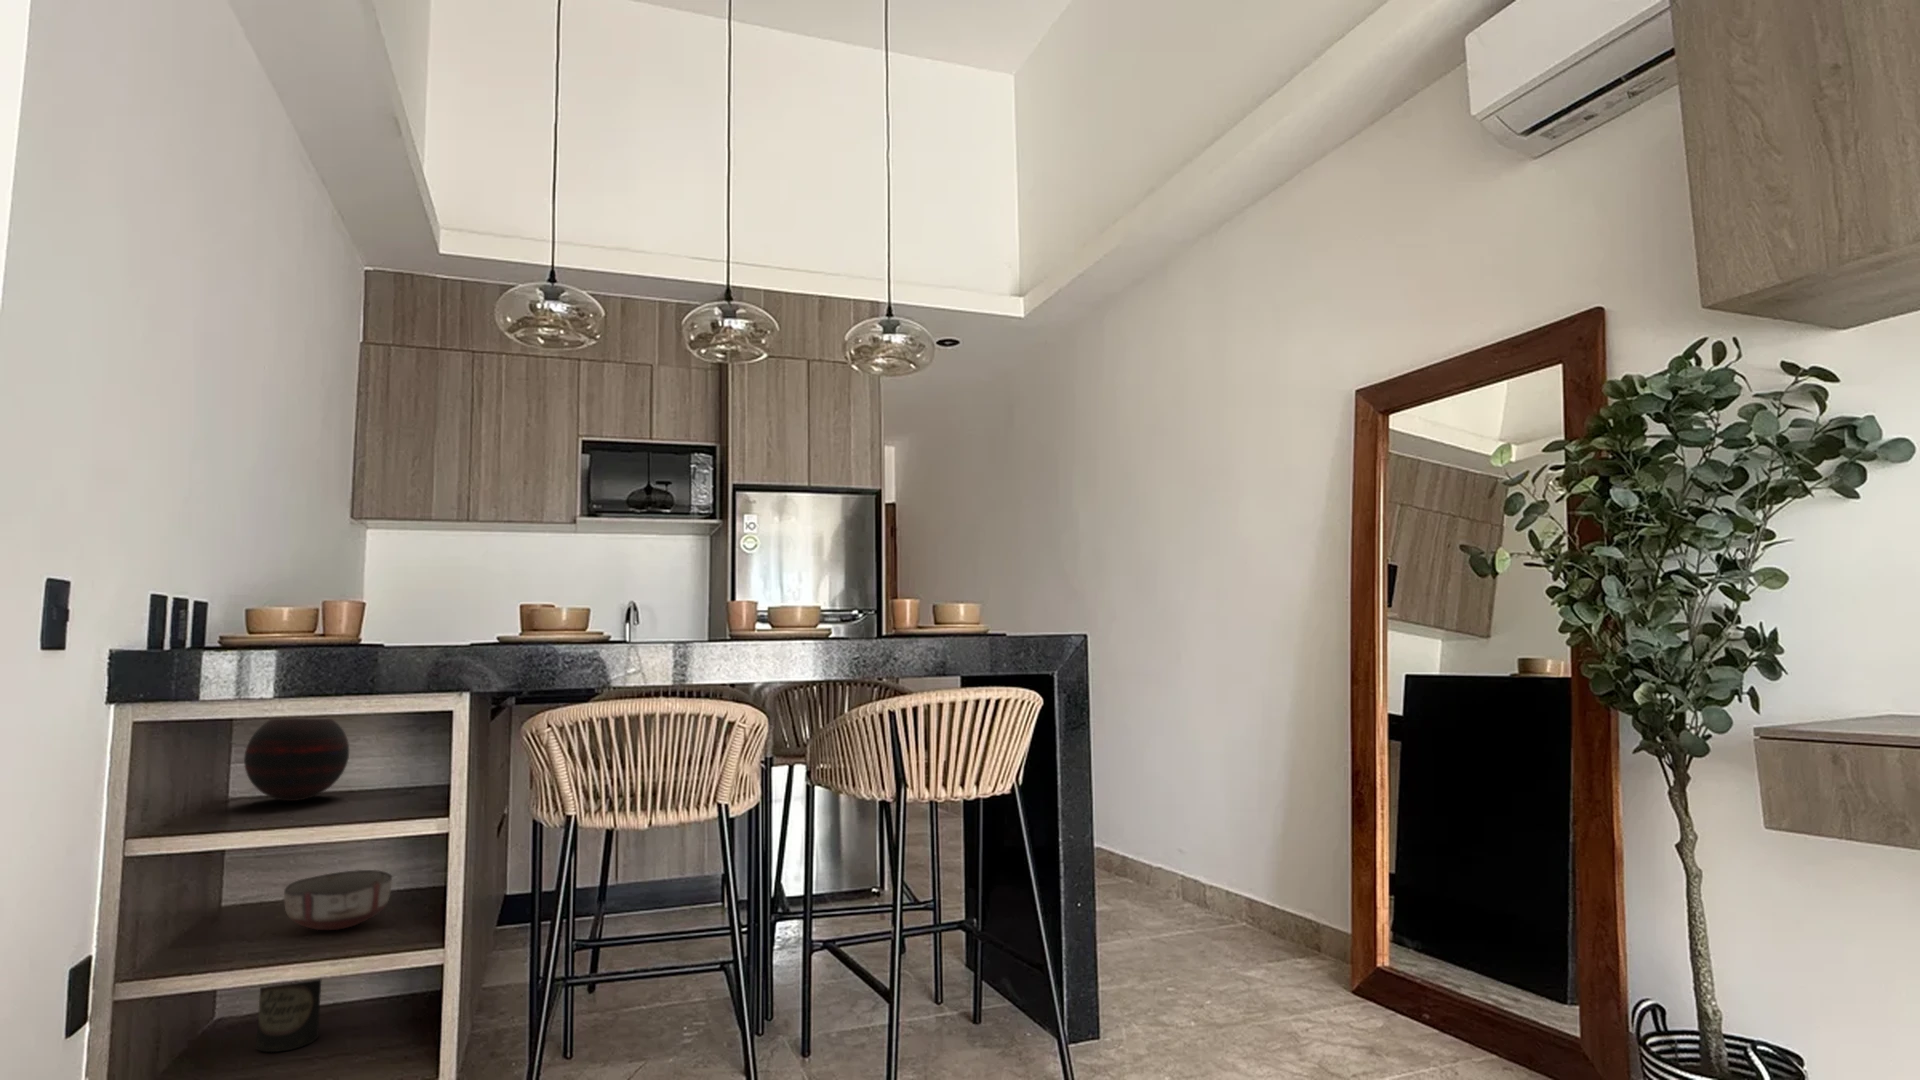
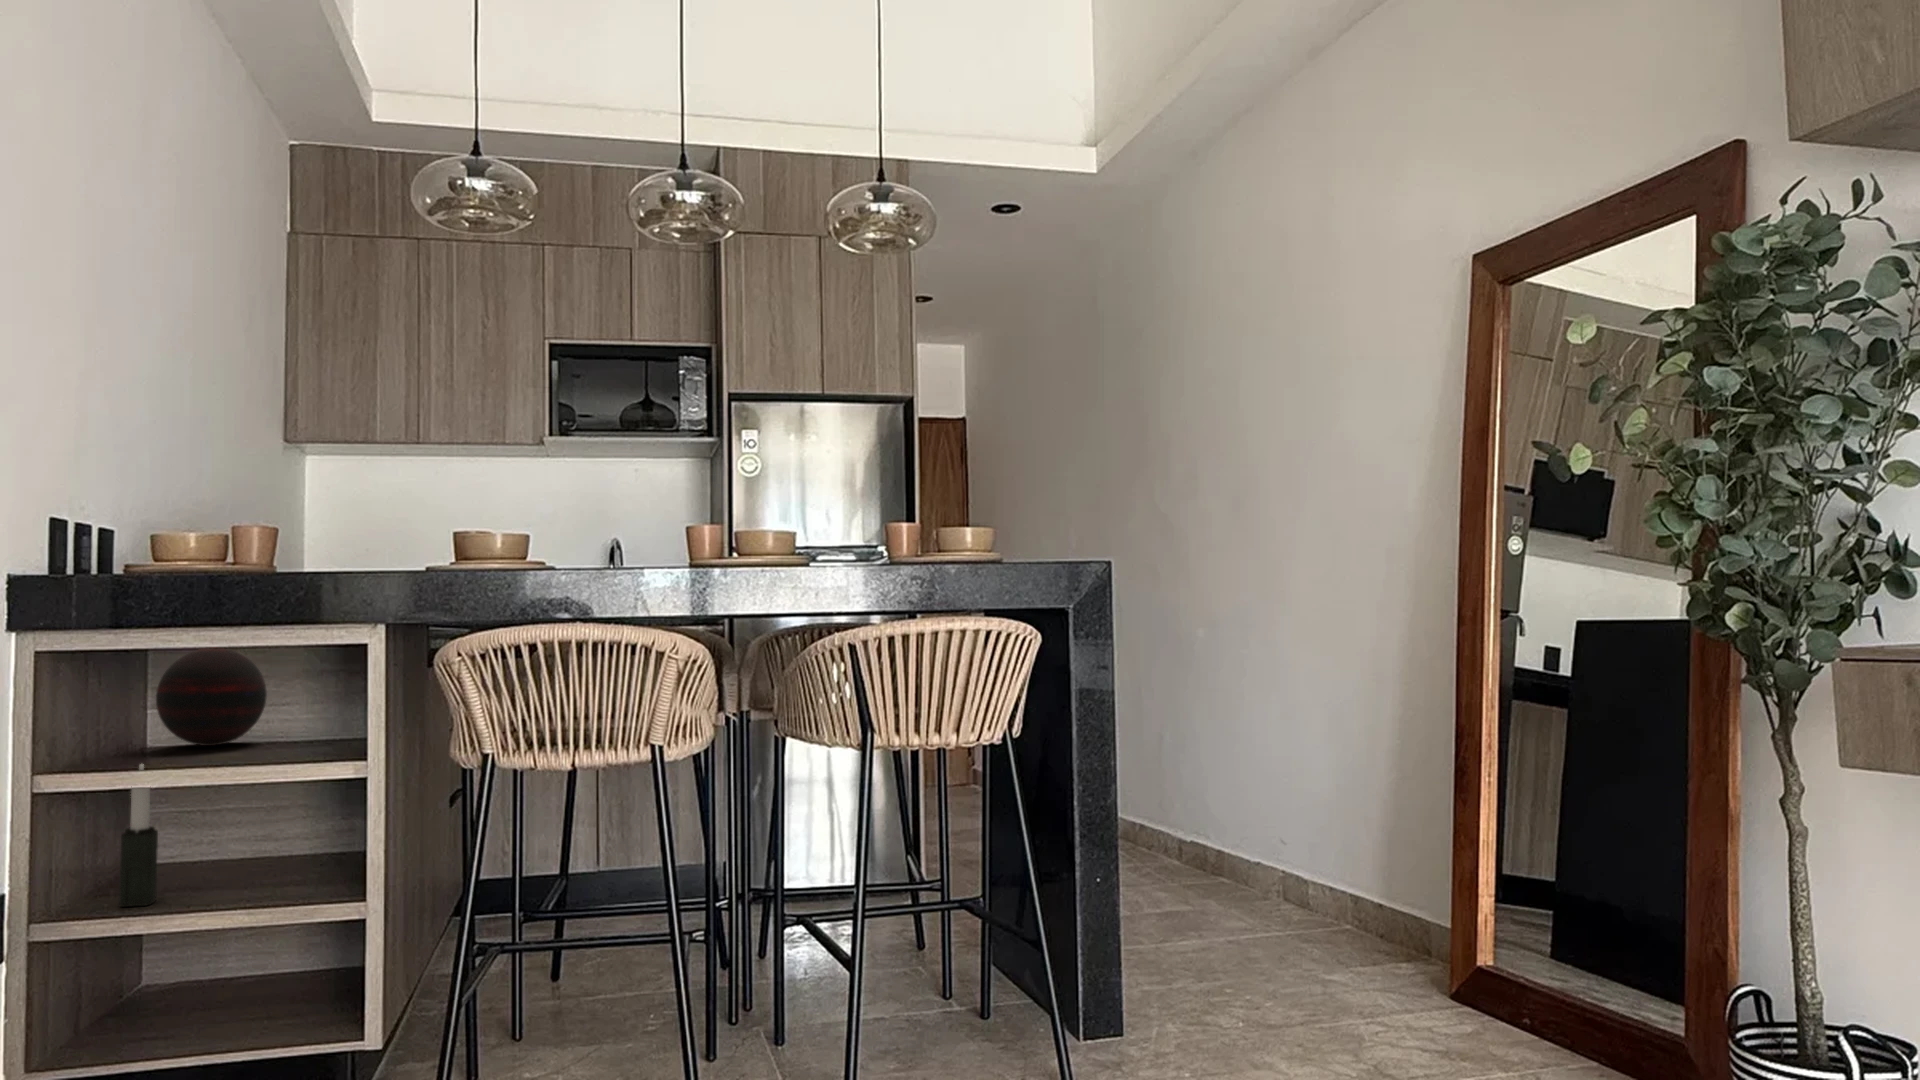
candle: none [206,826,246,964] -> present [119,764,158,907]
ceramic bowl: present [284,870,392,930] -> none [199,821,313,881]
canister: present [256,980,321,1052] -> none [178,904,244,1008]

